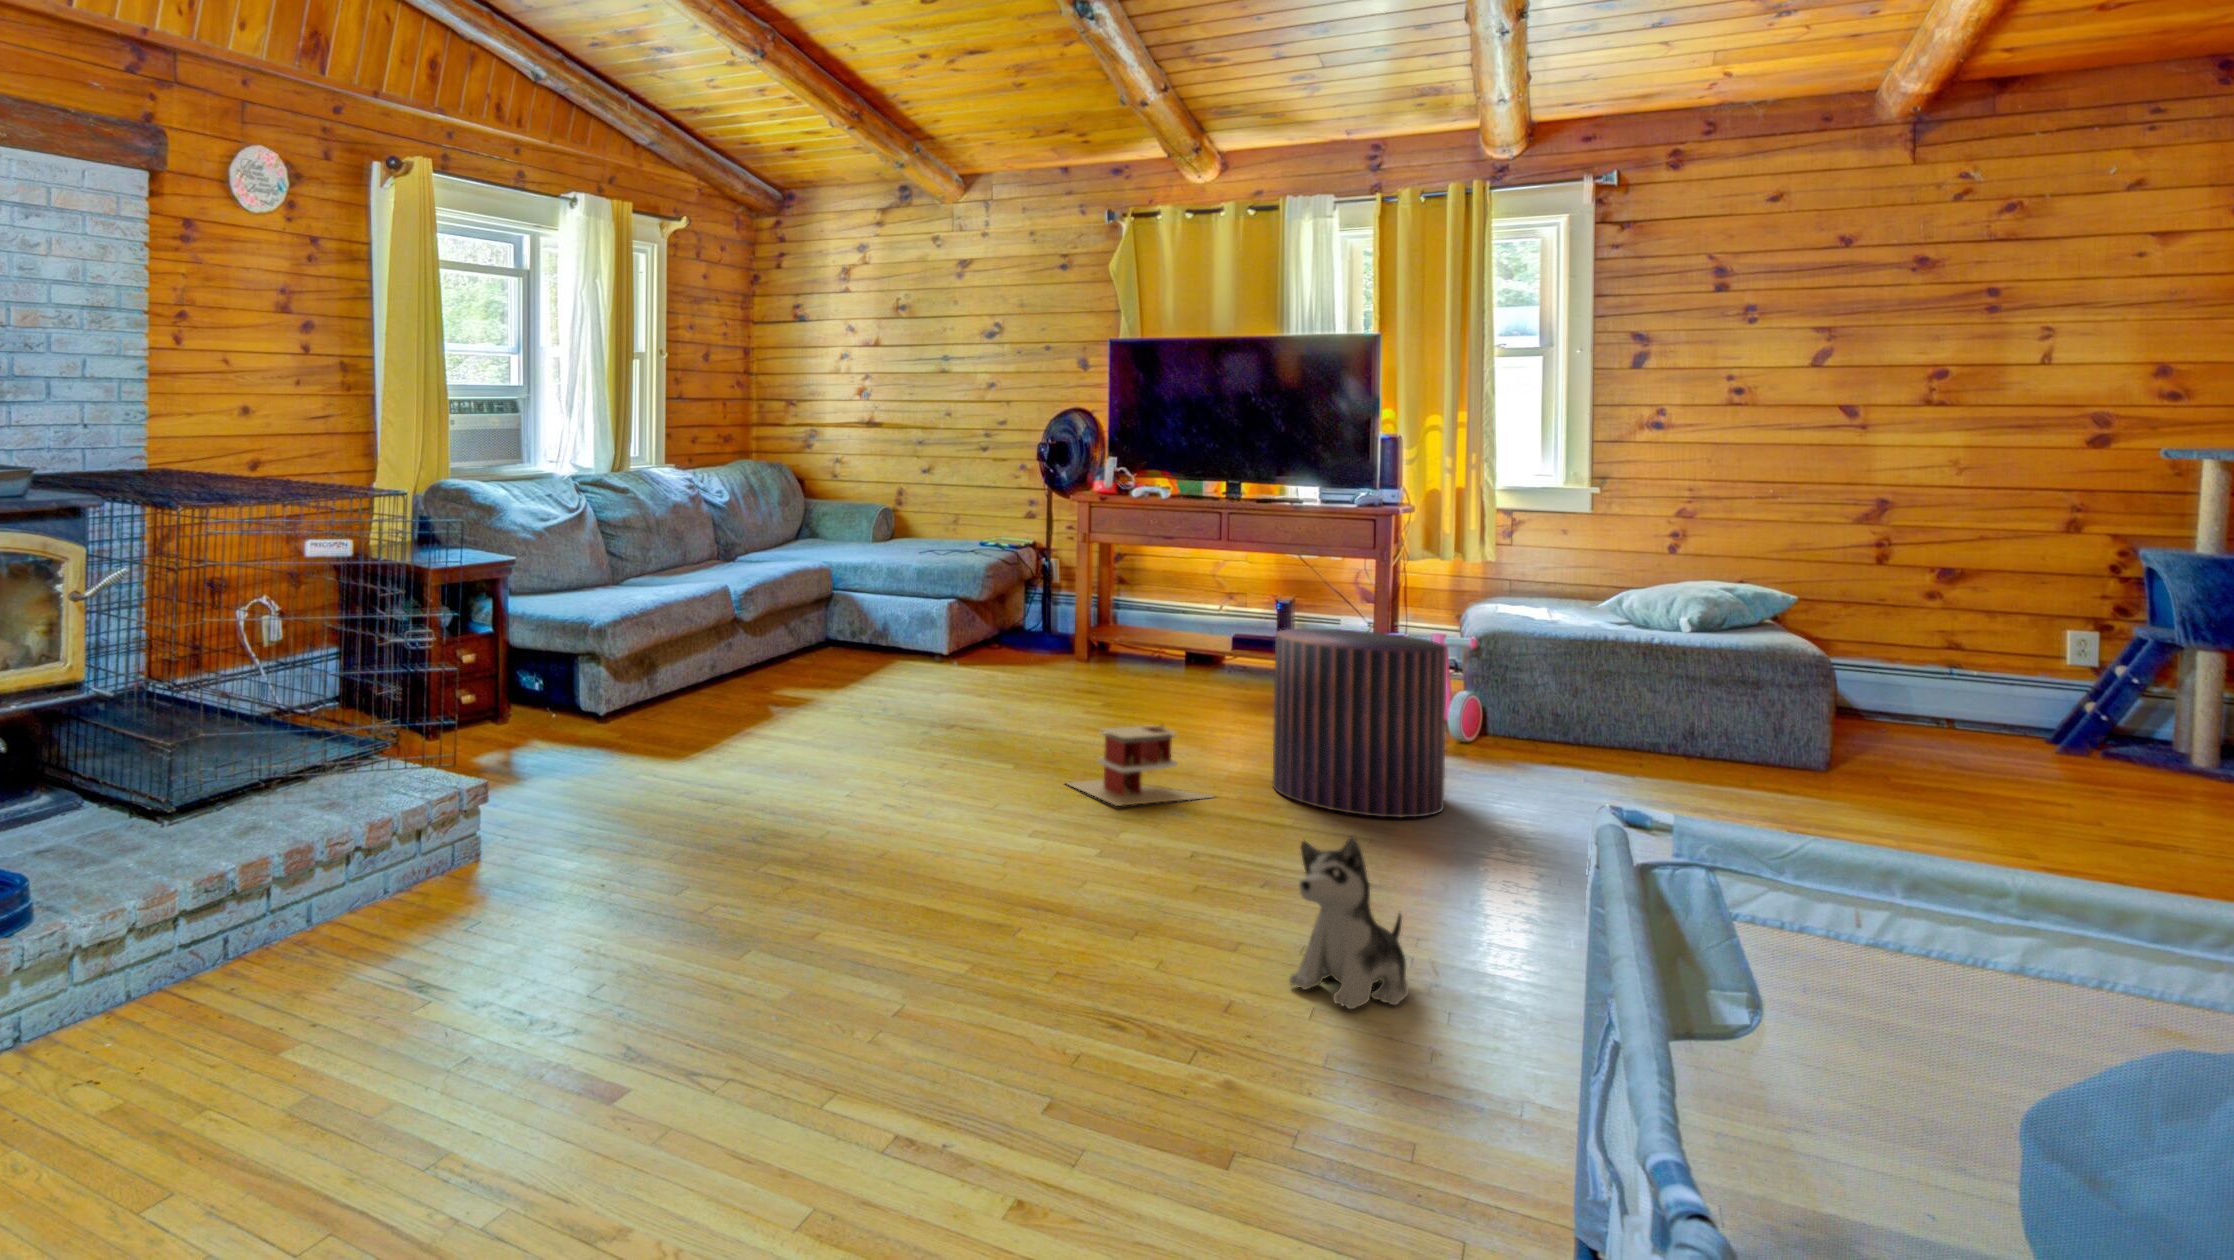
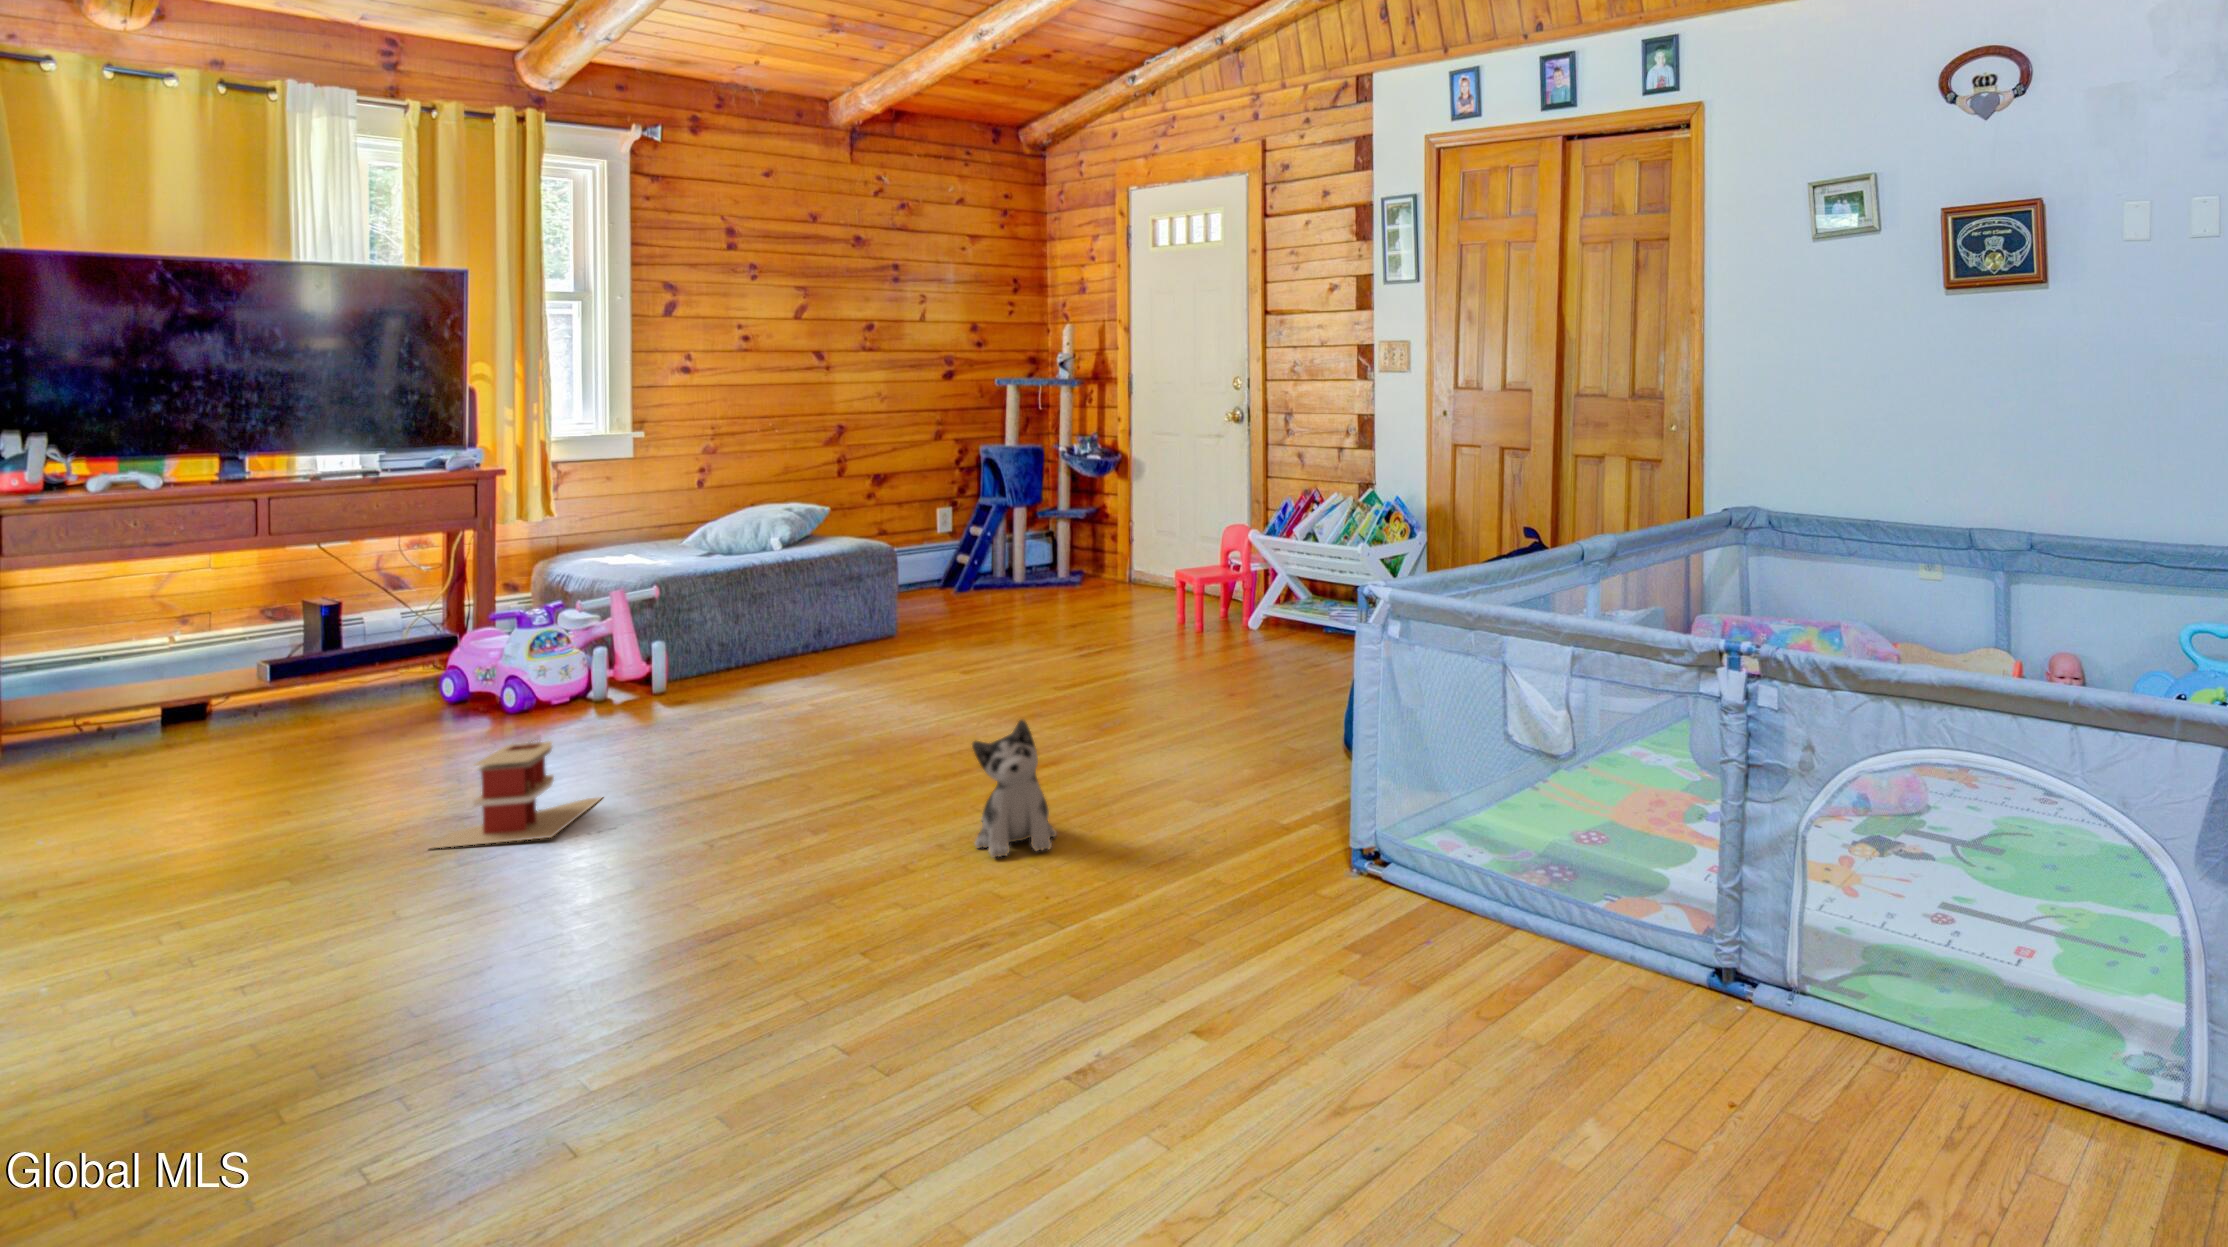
pouf: present [1273,629,1446,817] -> none [602,586,785,773]

